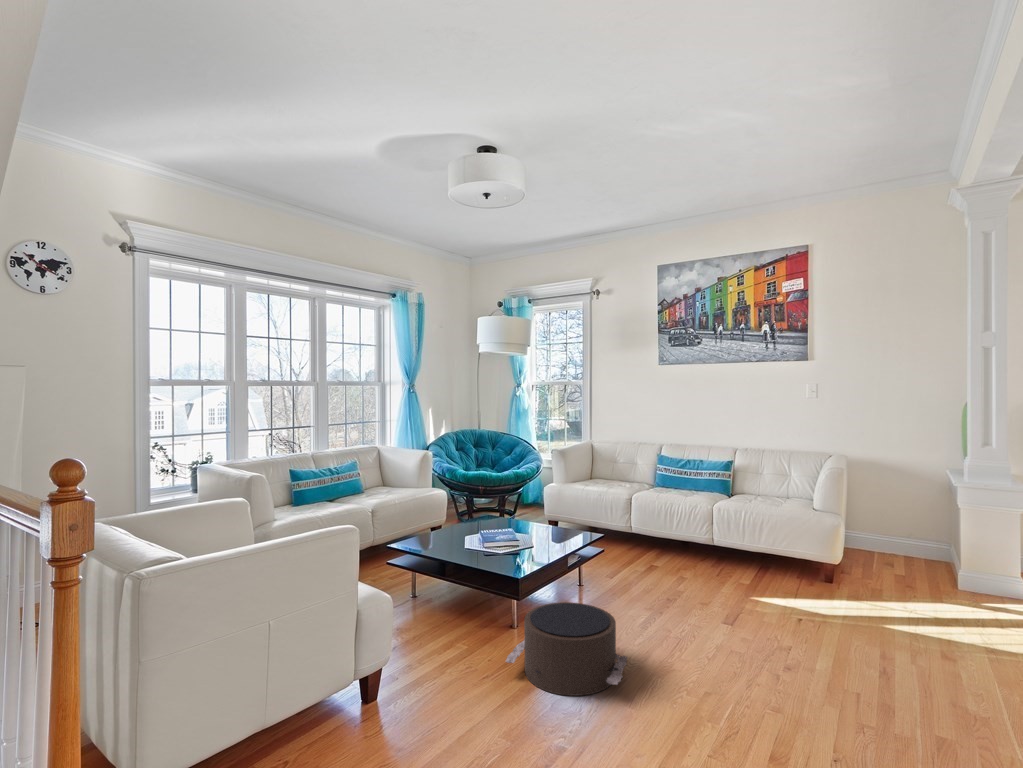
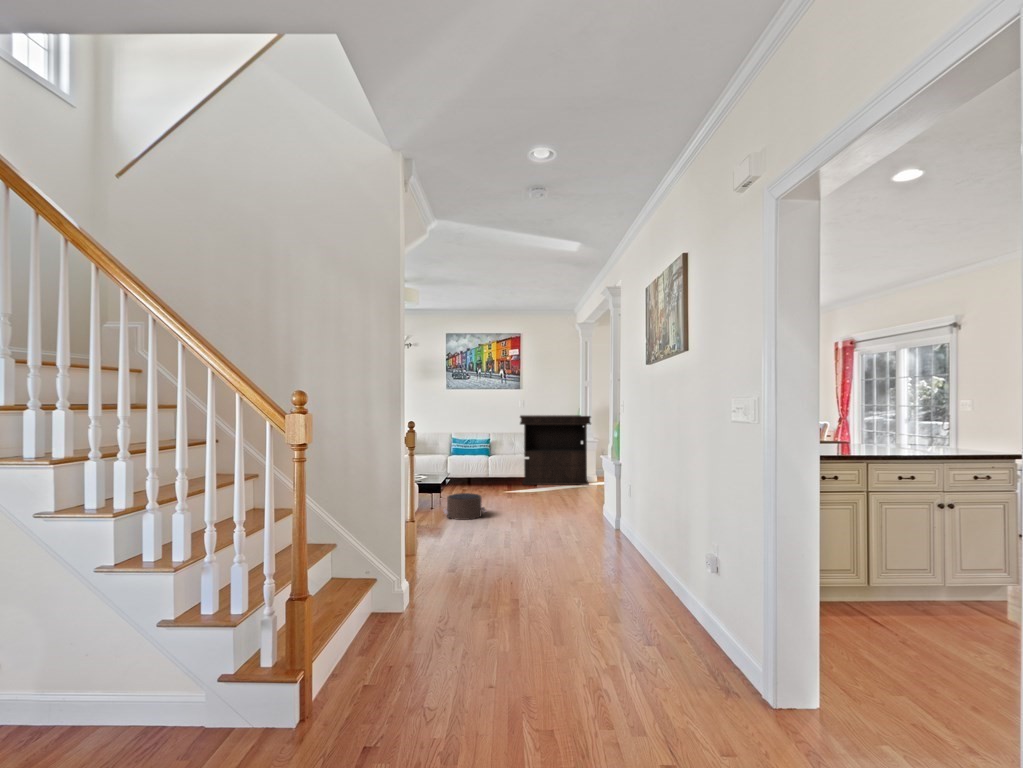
console table: none [794,415,1004,602] -> present [520,415,591,485]

